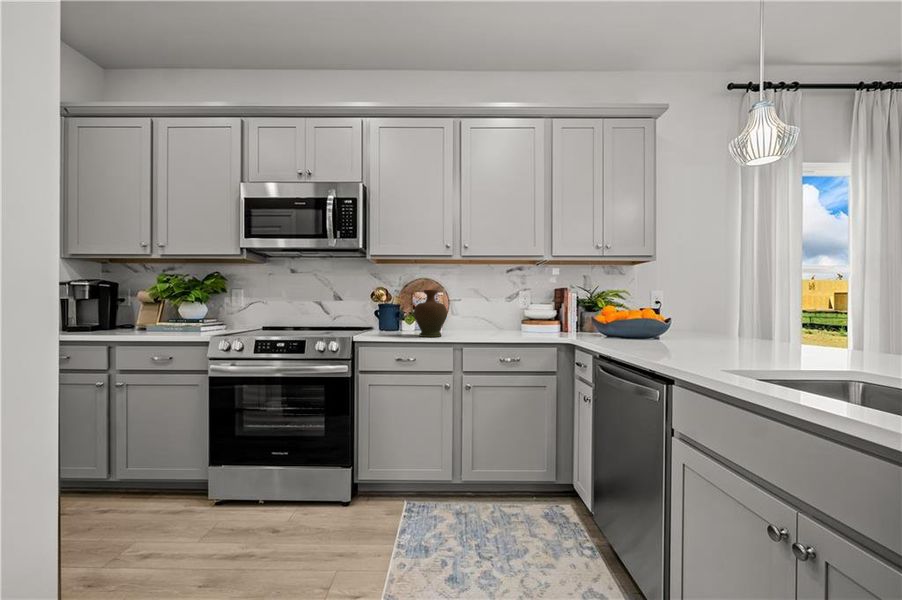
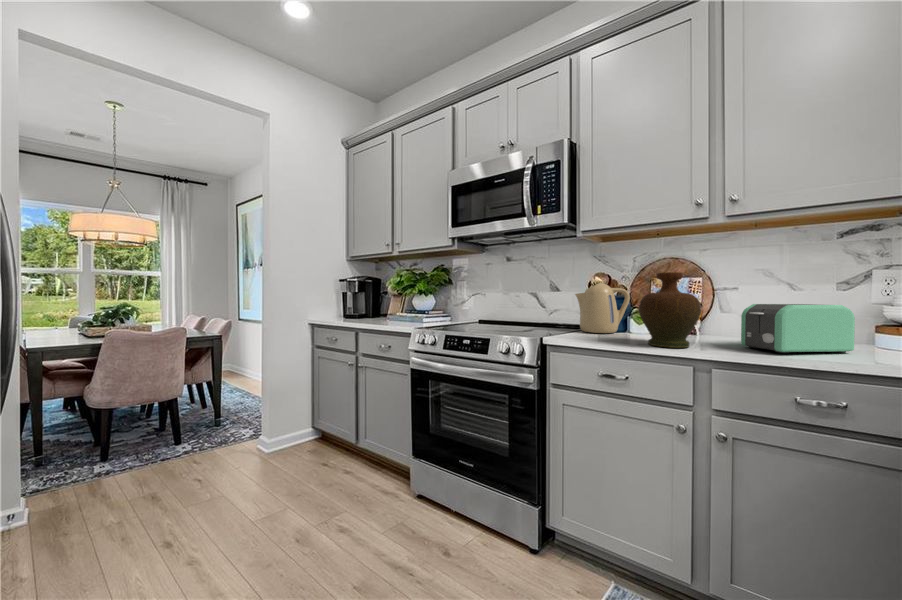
kettle: none [365,295,403,332] -> present [575,283,630,333]
toaster: none [466,309,511,336] -> present [741,304,855,353]

